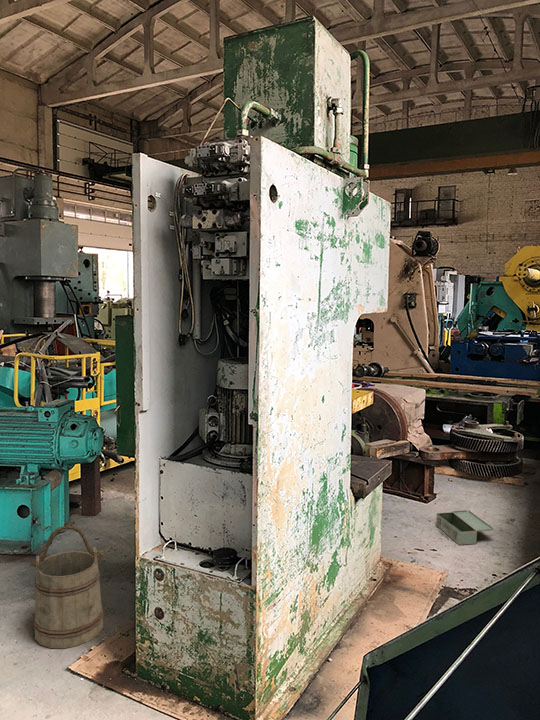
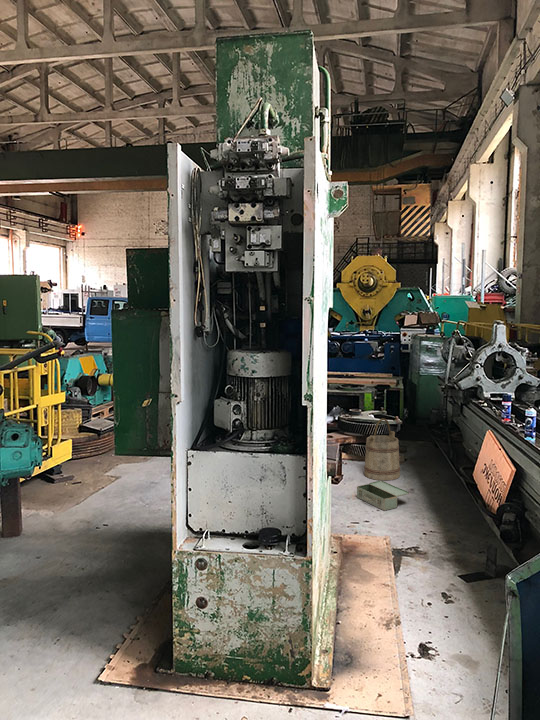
bucket: present [29,525,104,648] -> present [364,418,400,480]

